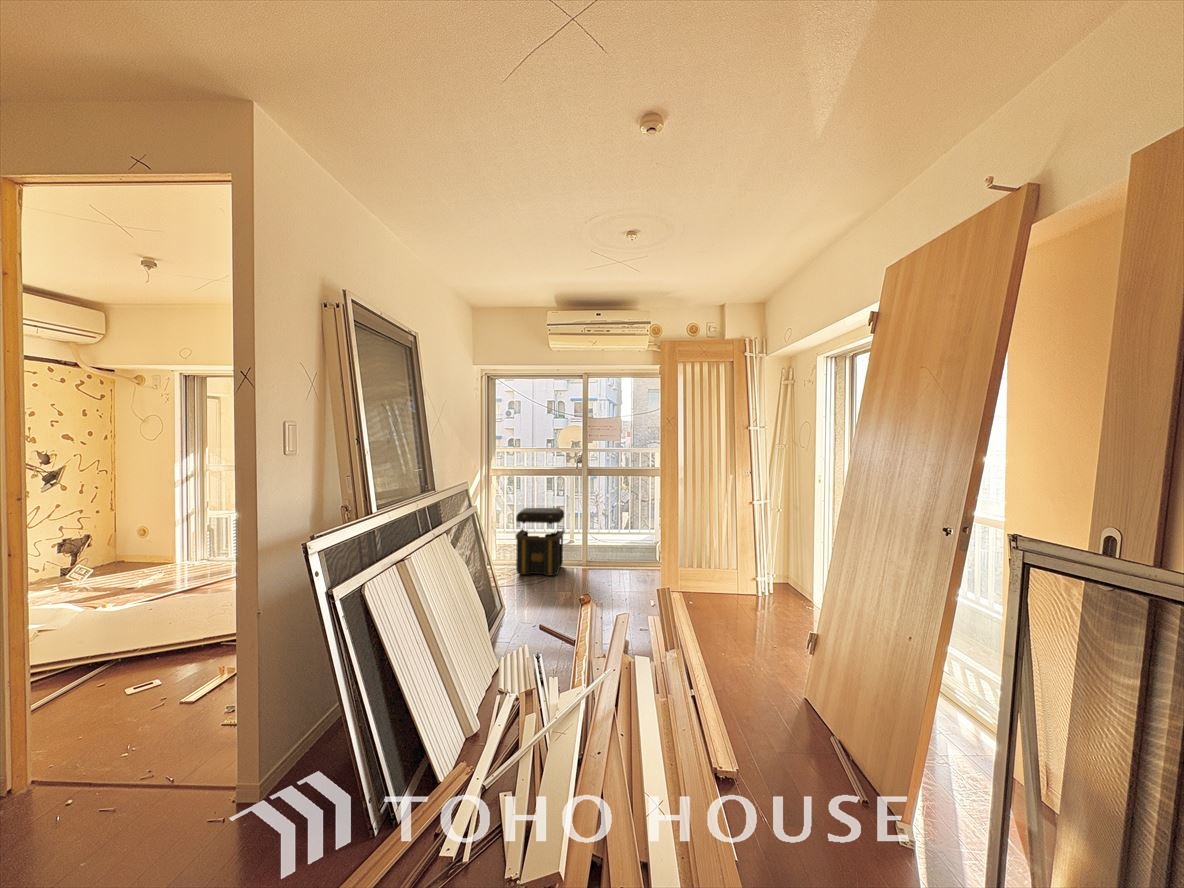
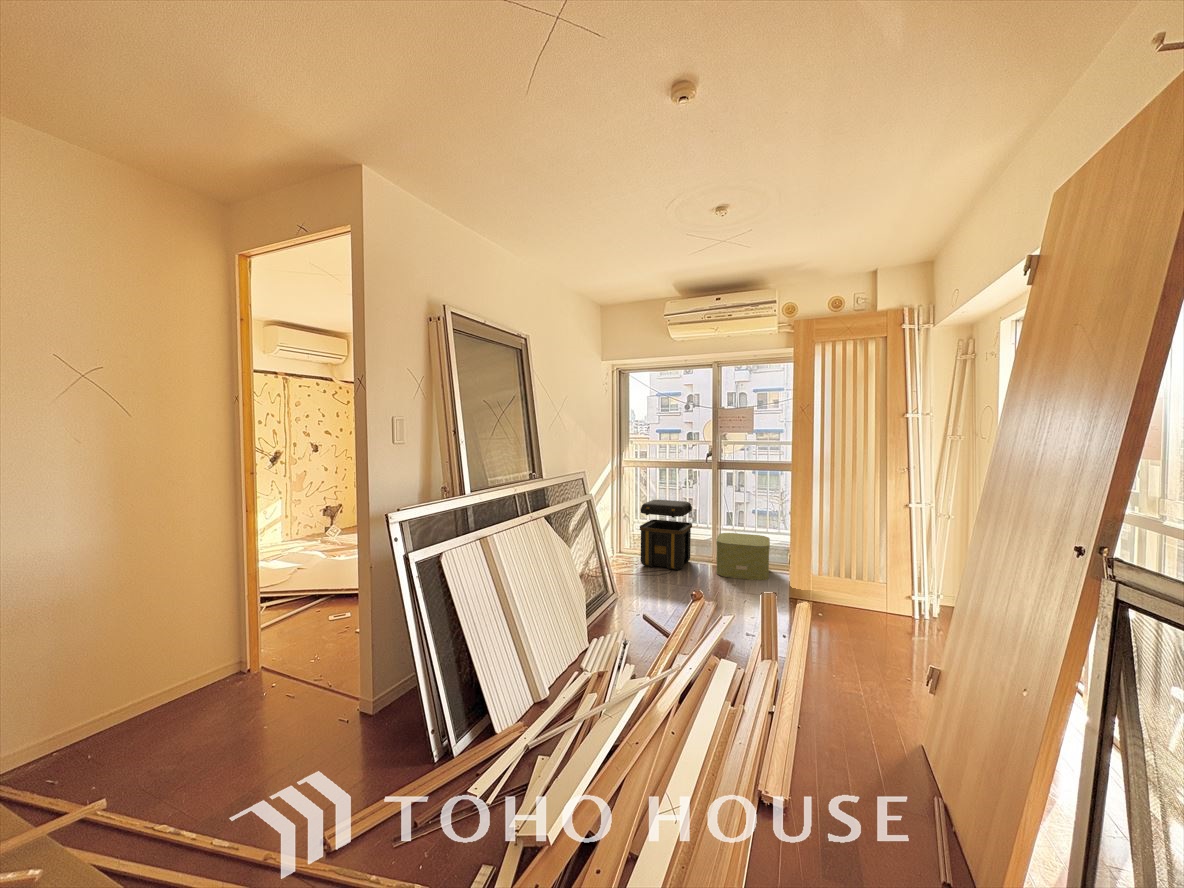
storage box: none [590,535,638,577] -> present [716,533,770,581]

